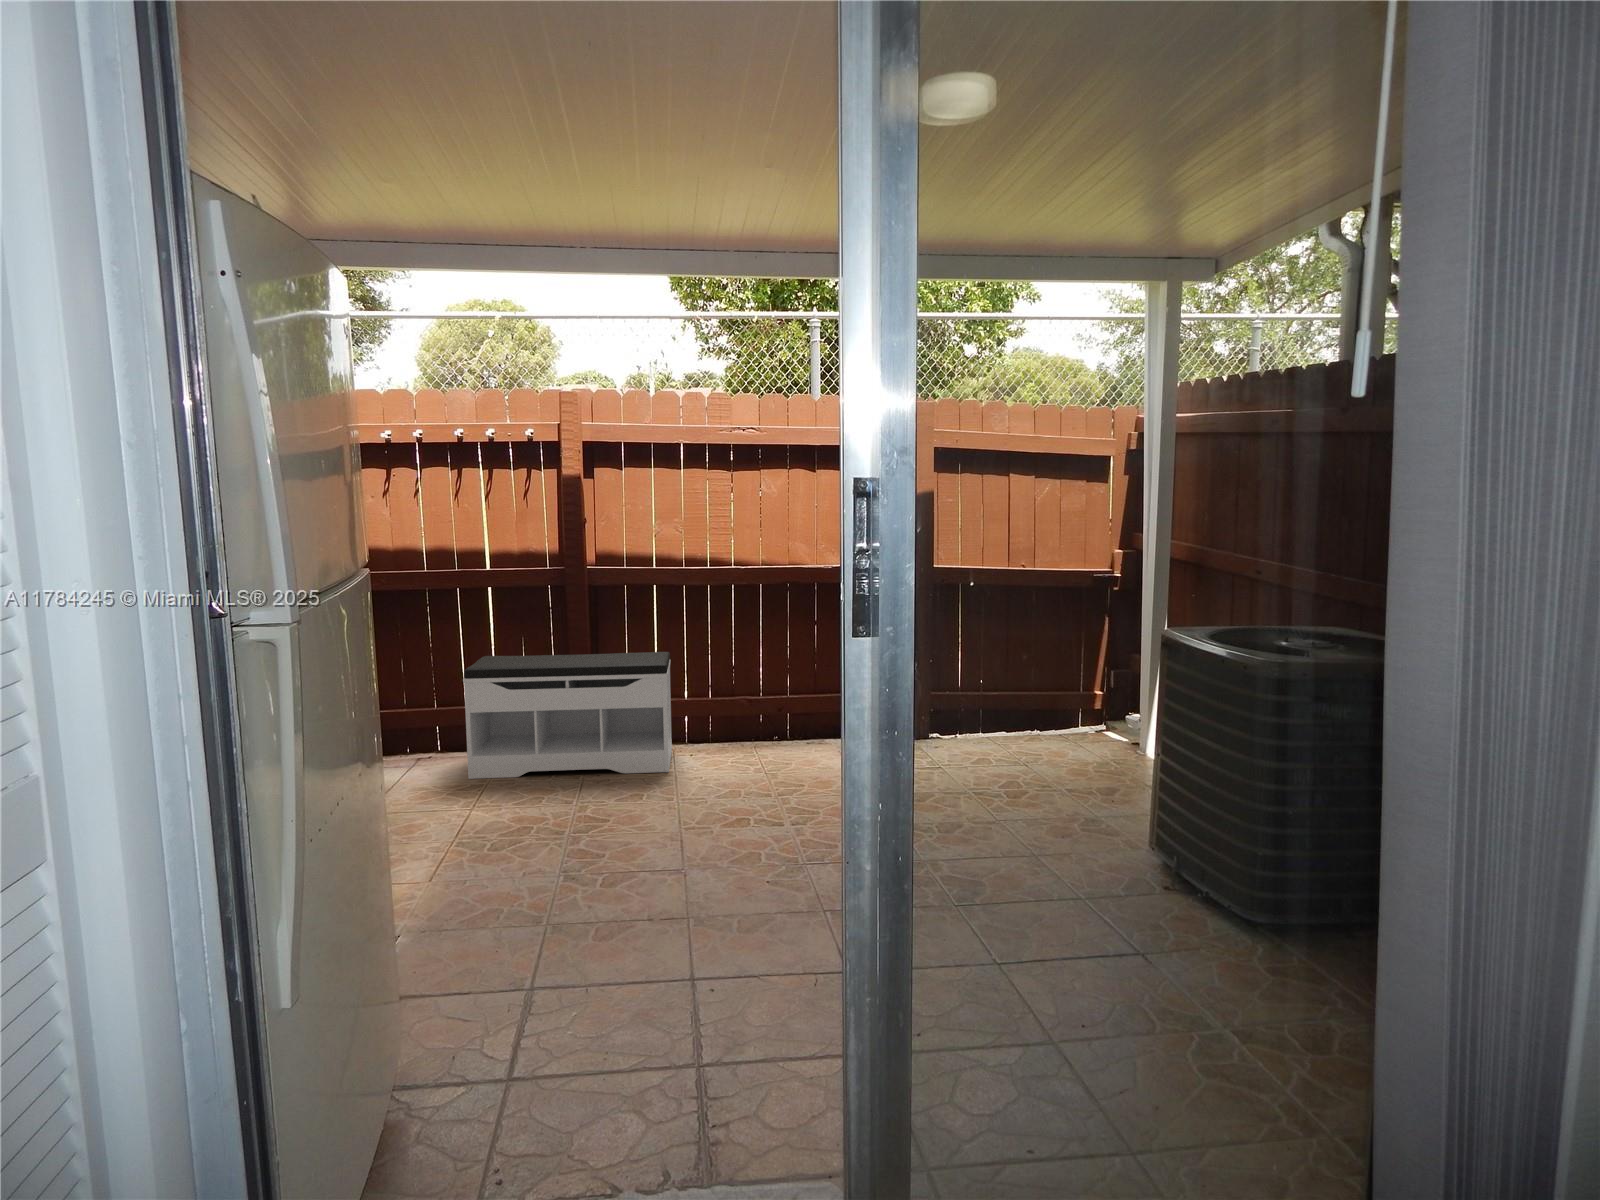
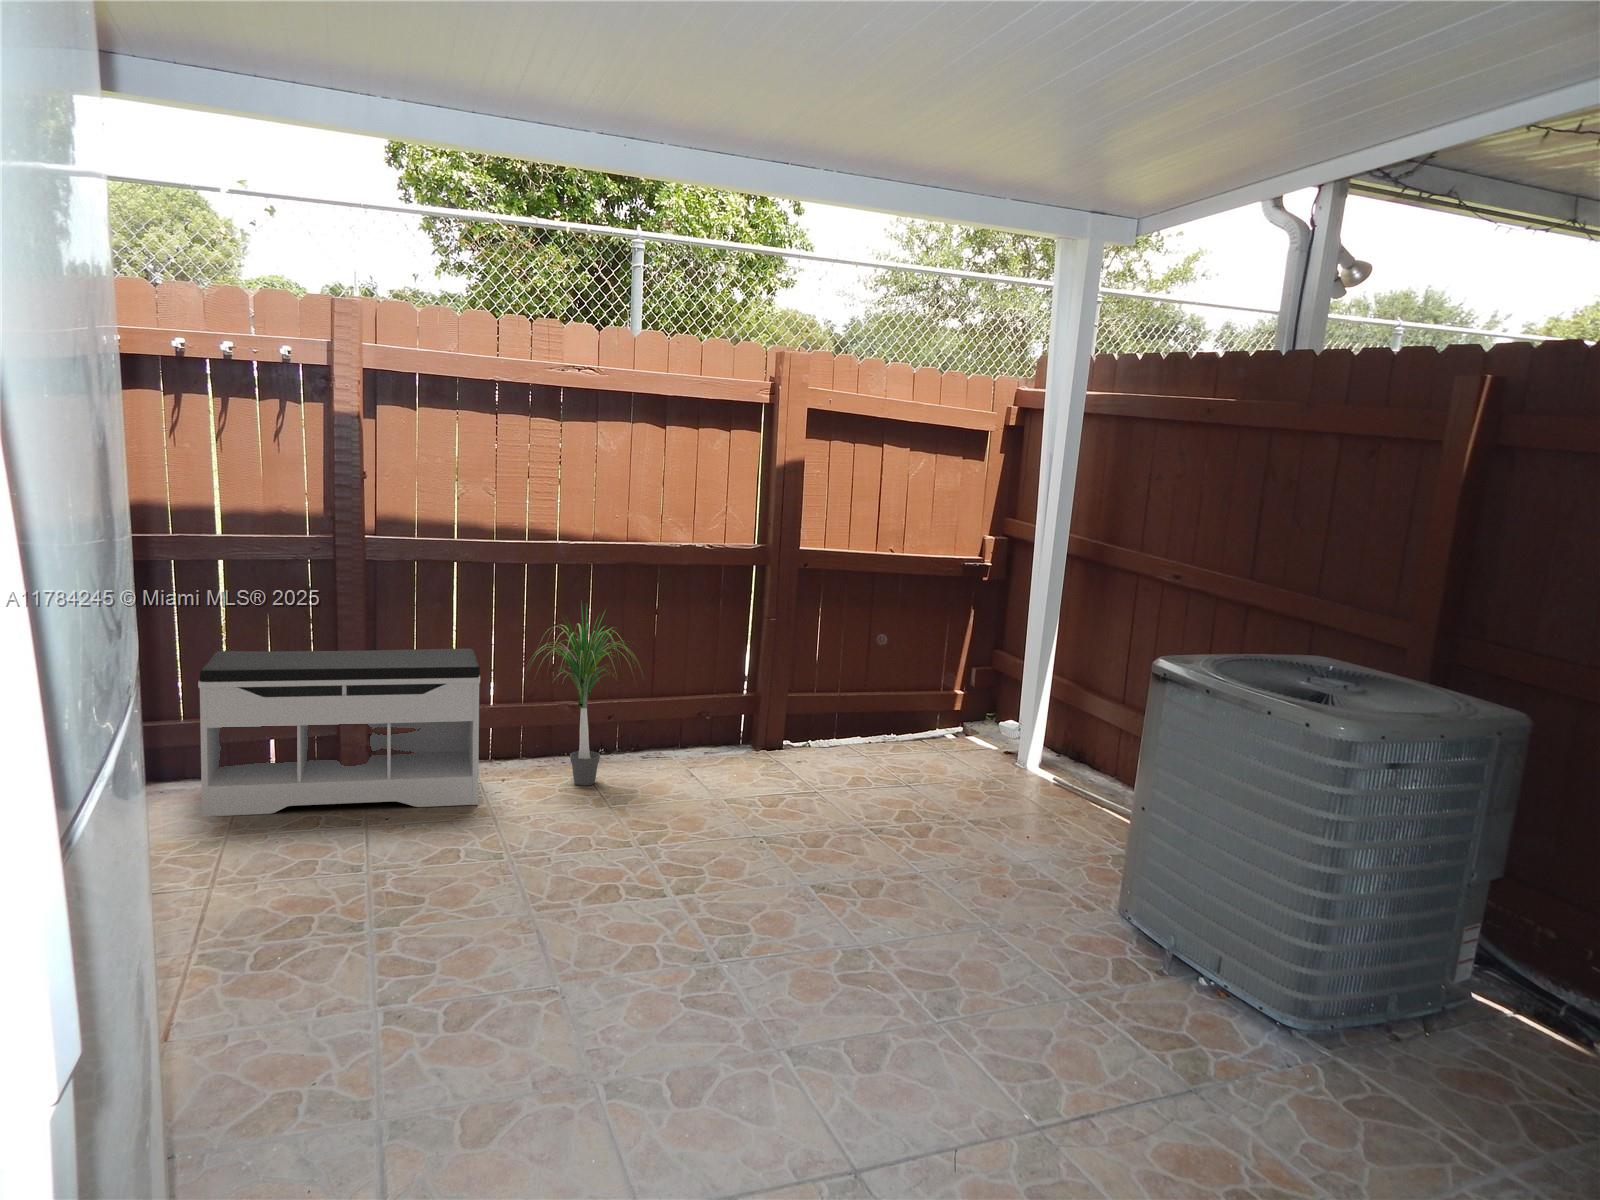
potted plant: none [705,610,801,758] -> present [532,604,636,785]

